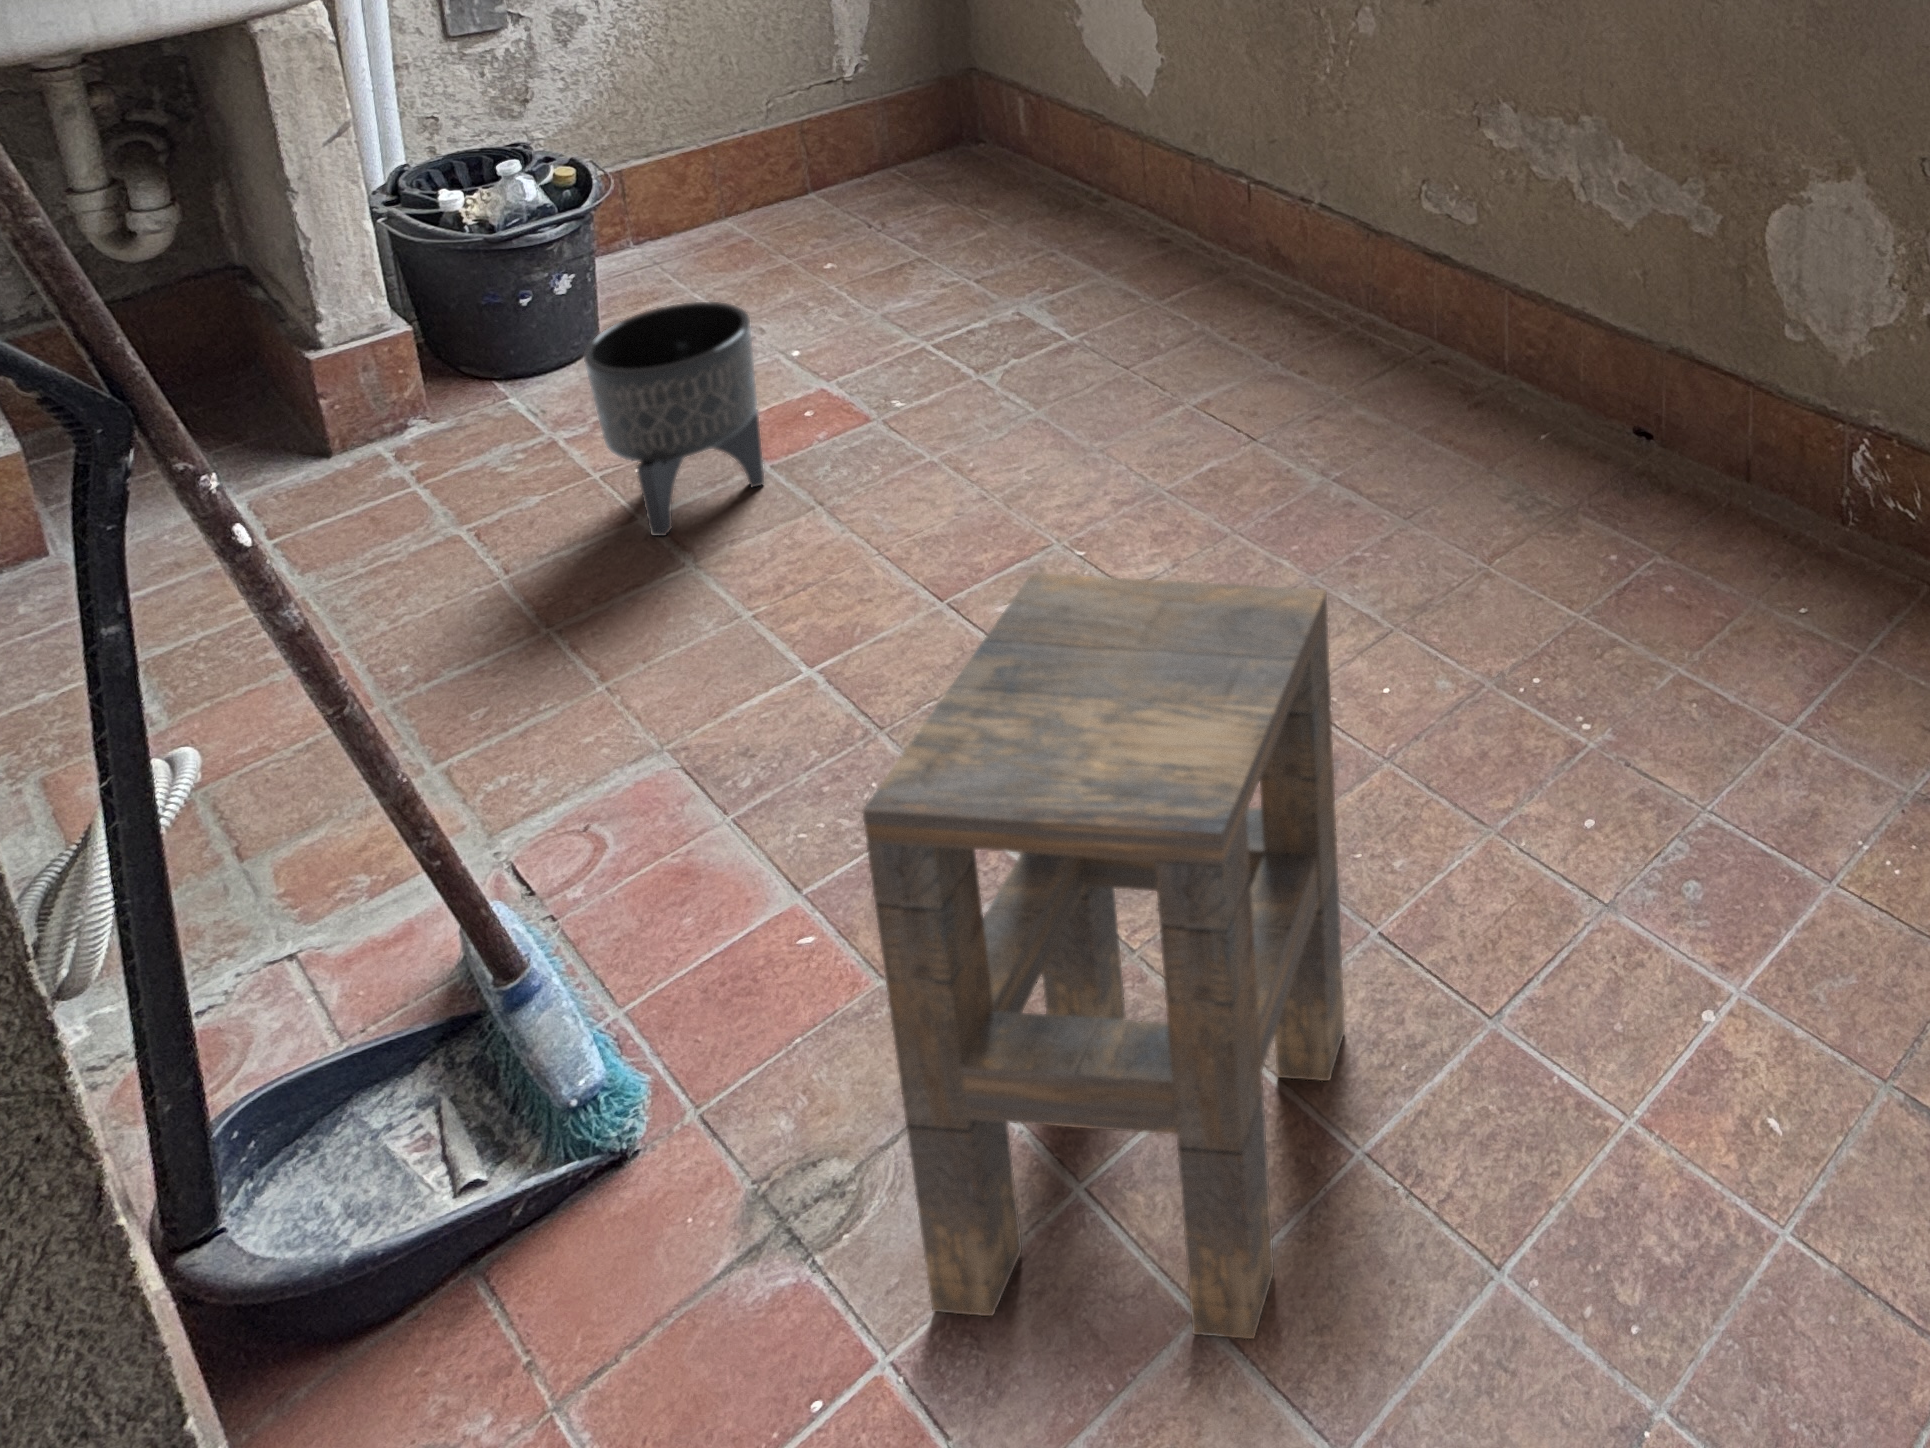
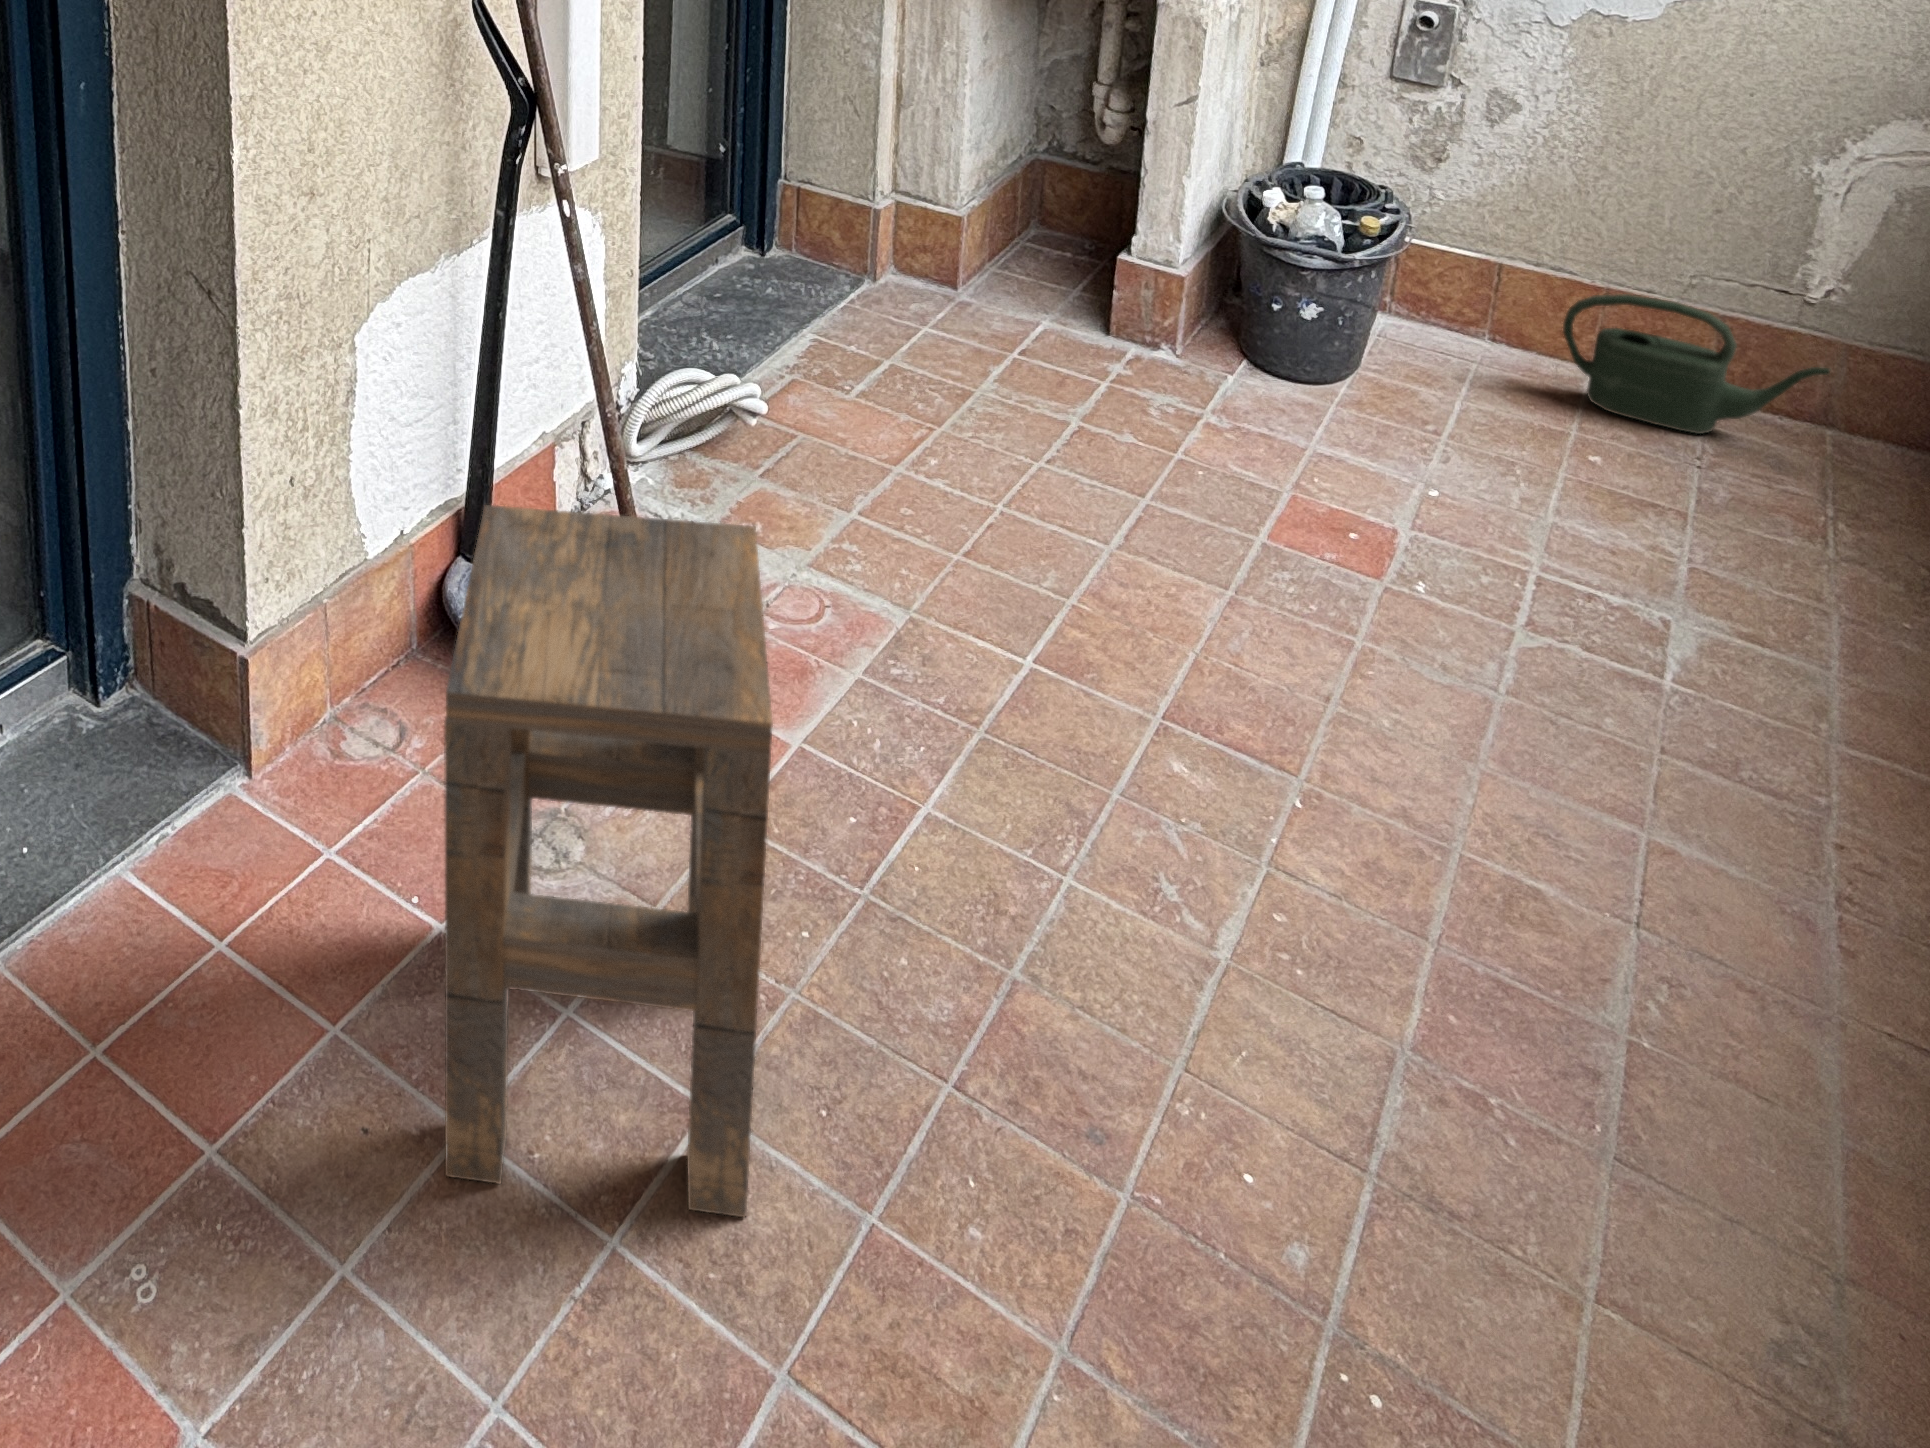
watering can: none [706,117,886,239] -> present [1563,294,1830,434]
planter: present [584,302,764,536] -> none [1140,324,1292,542]

